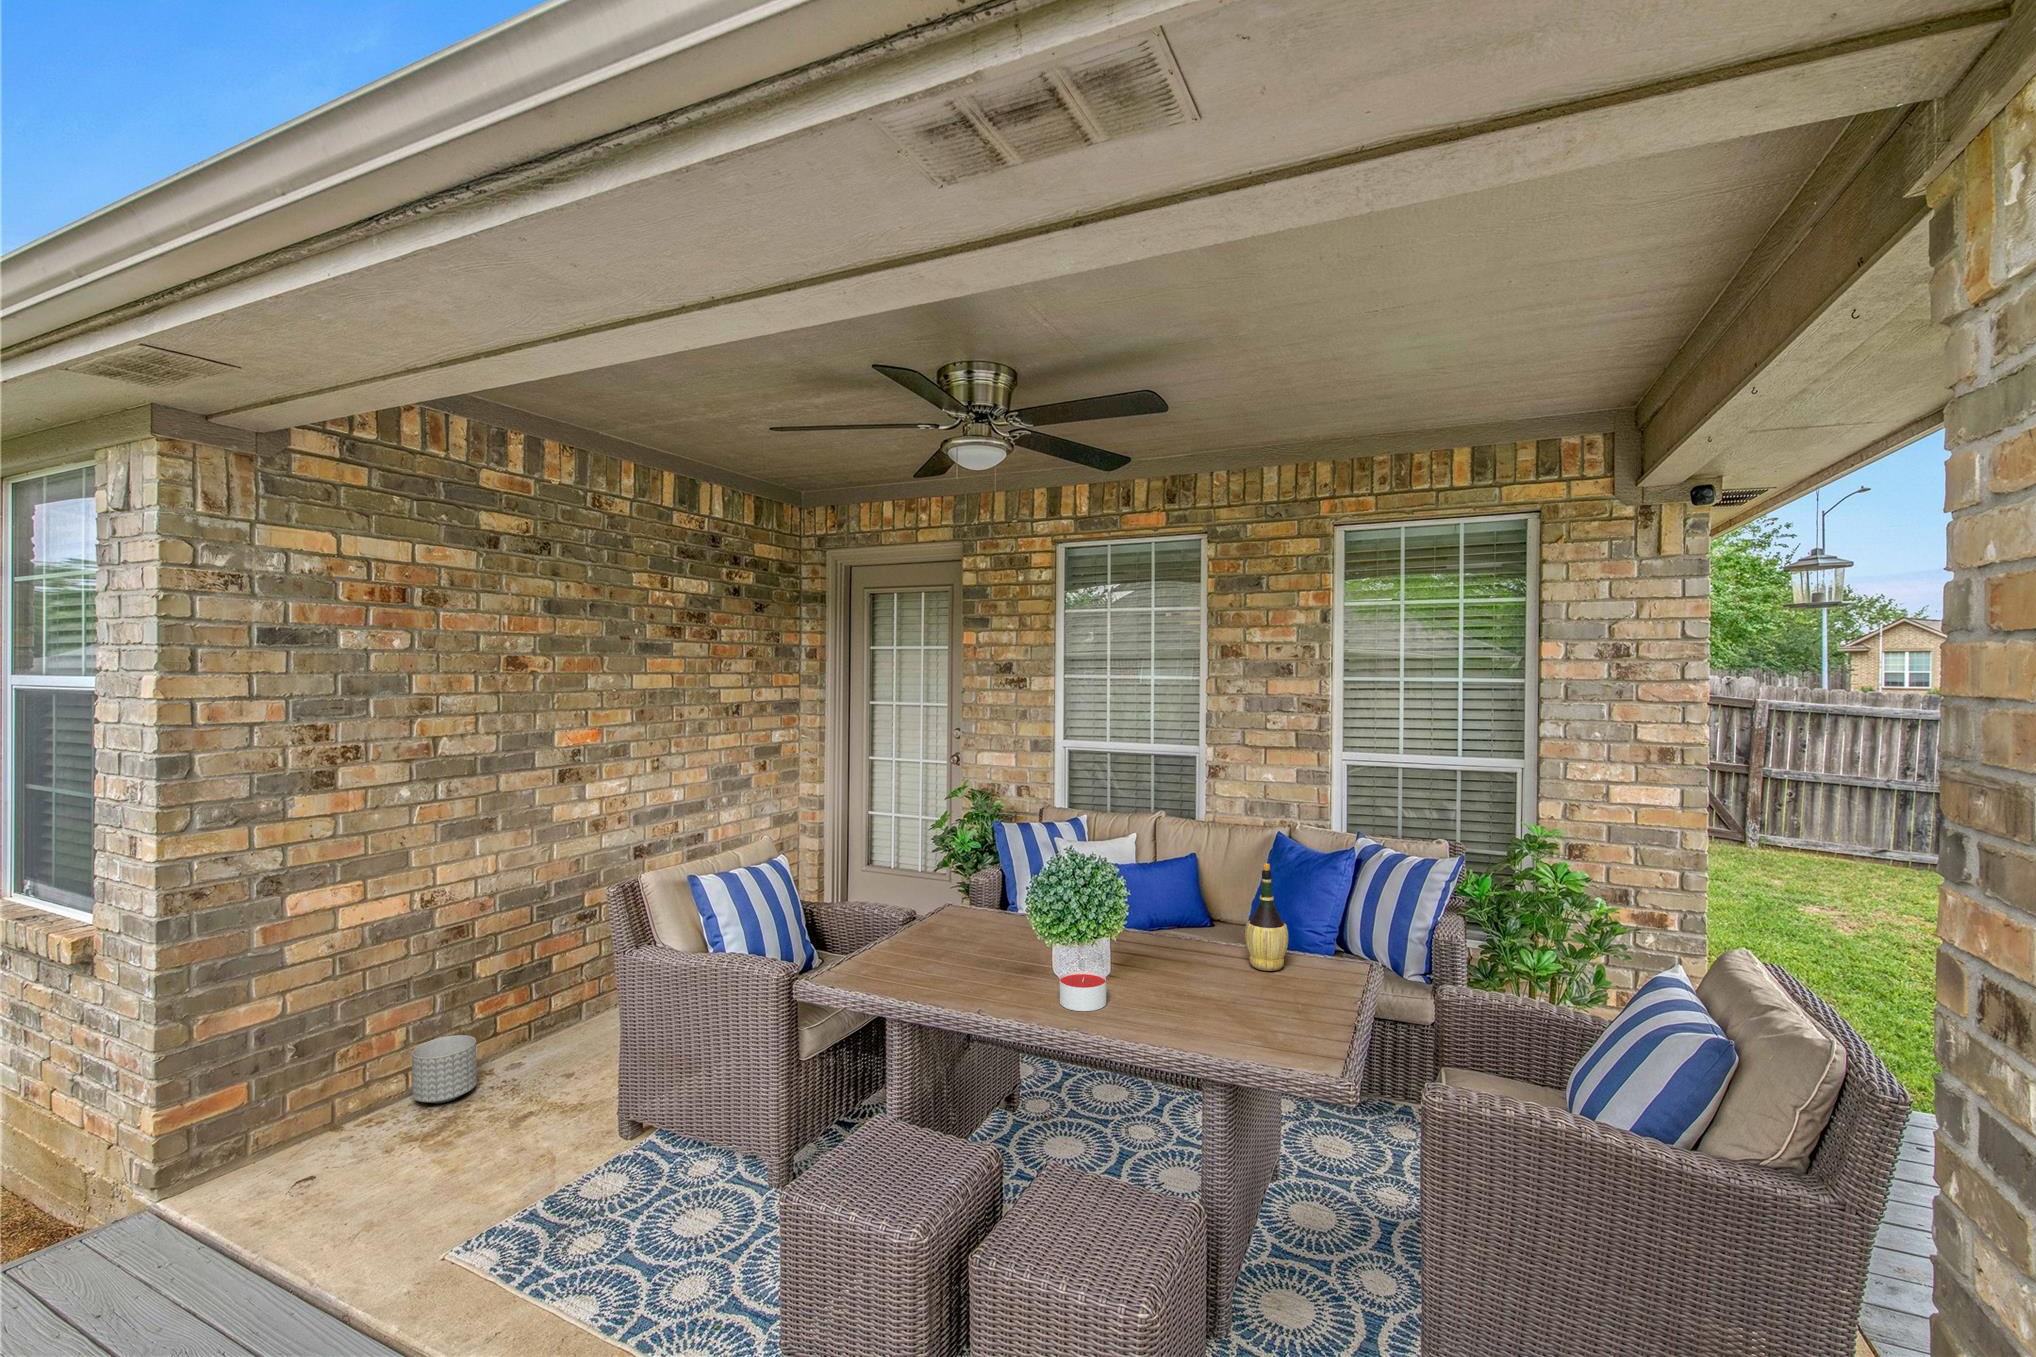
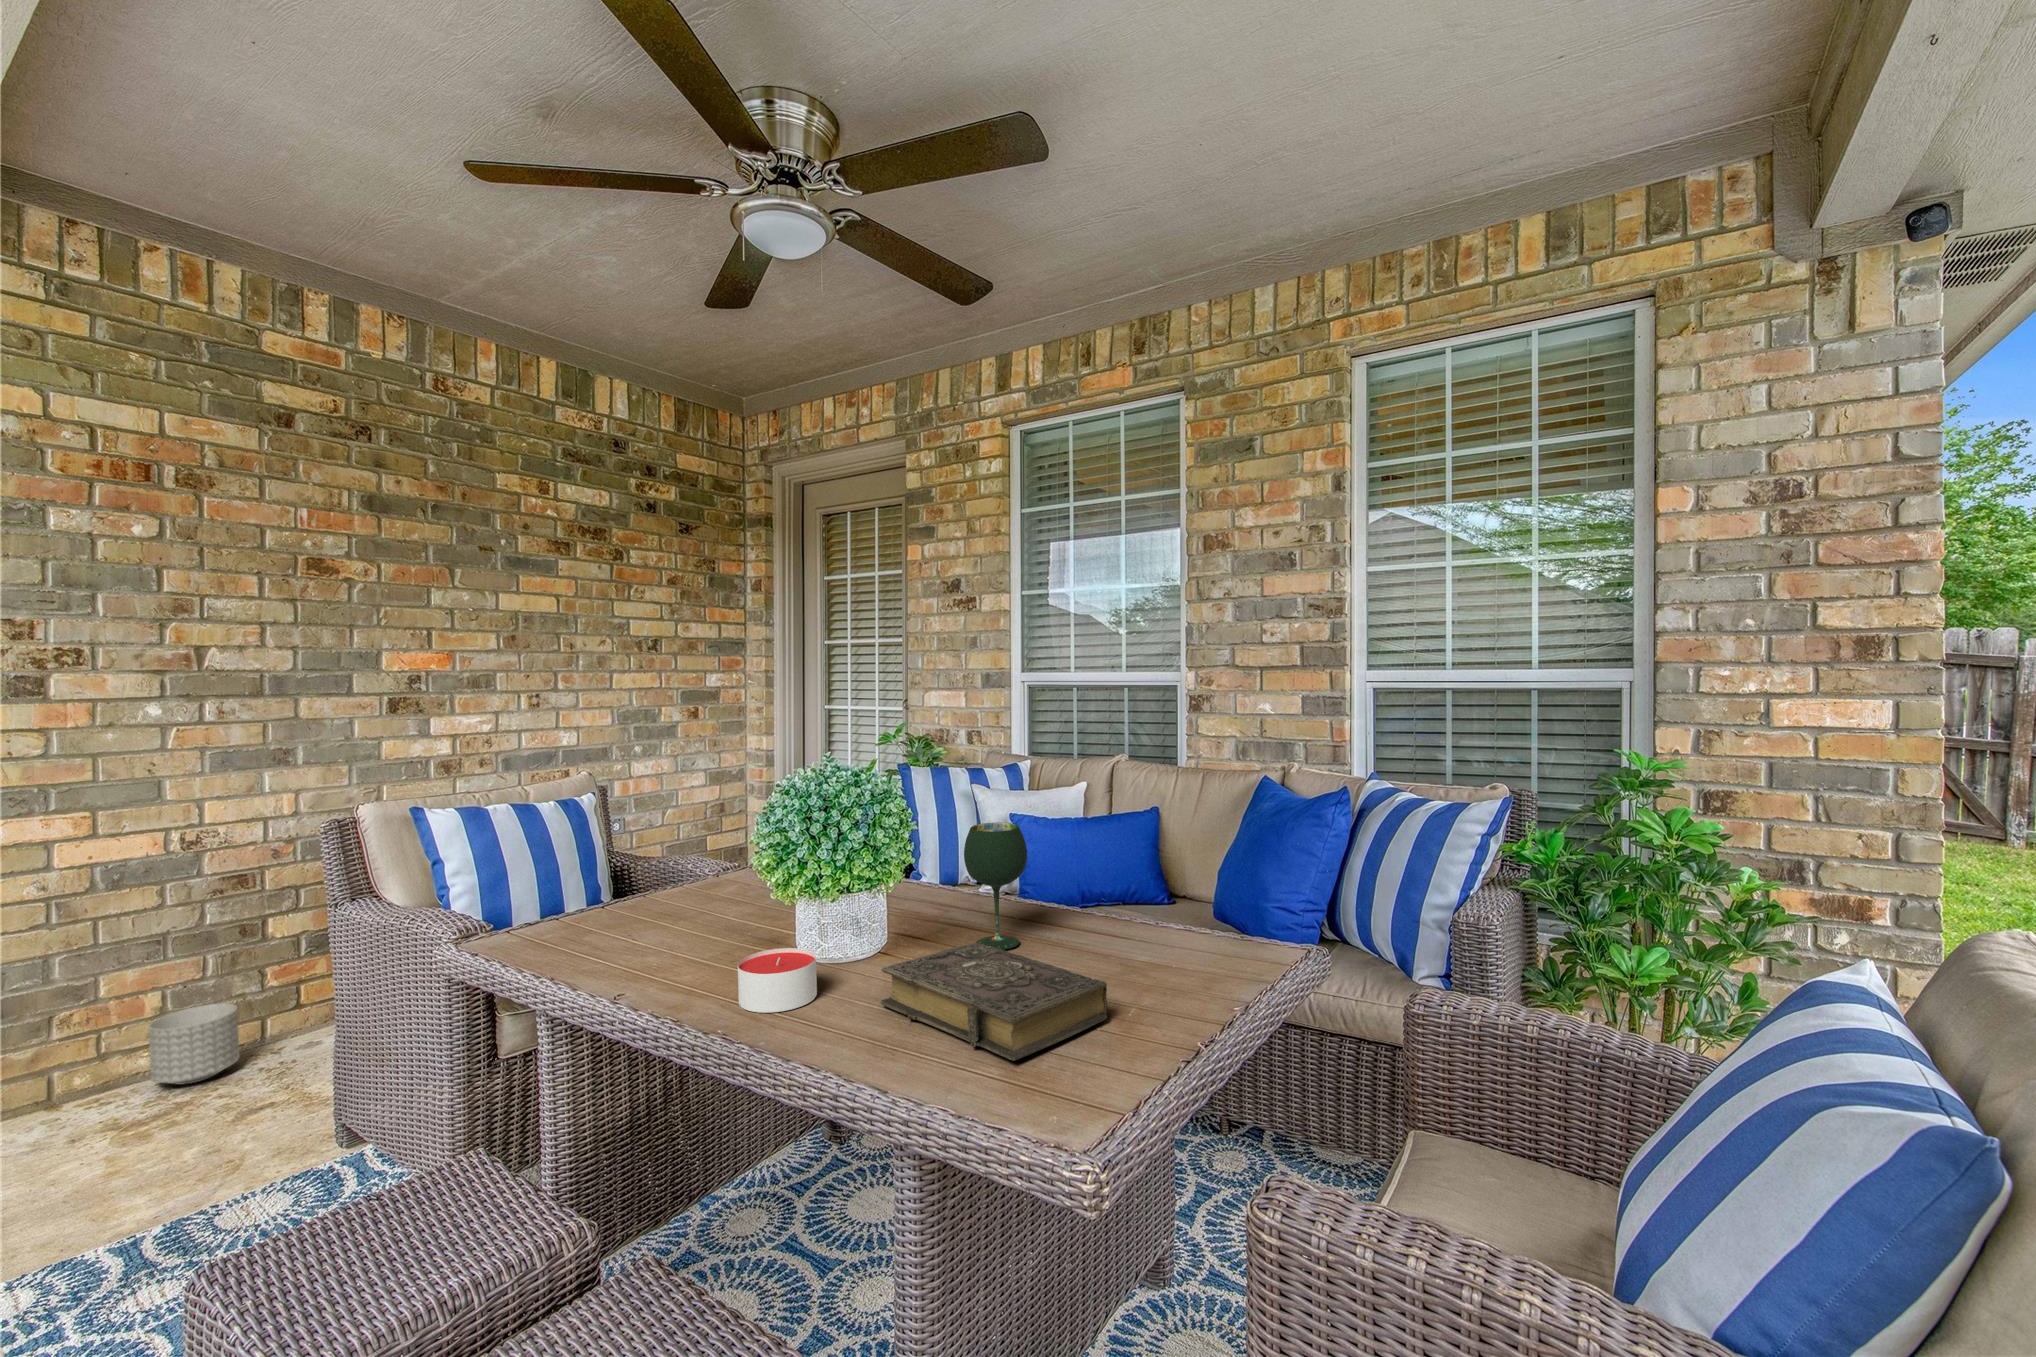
wine bottle: present [1245,863,1288,971] -> none [1094,787,1162,959]
wine glass: none [1158,885,1199,968] -> present [964,822,1027,950]
book: none [1153,964,1292,1029] -> present [881,943,1107,1061]

